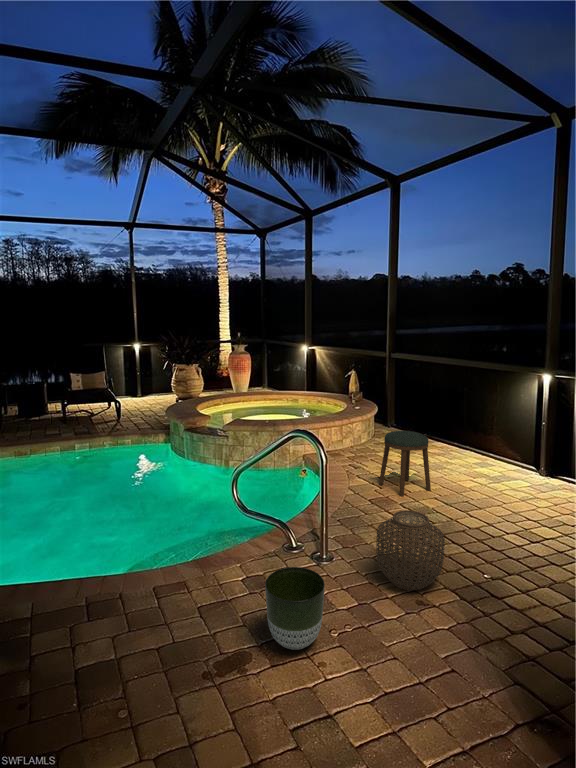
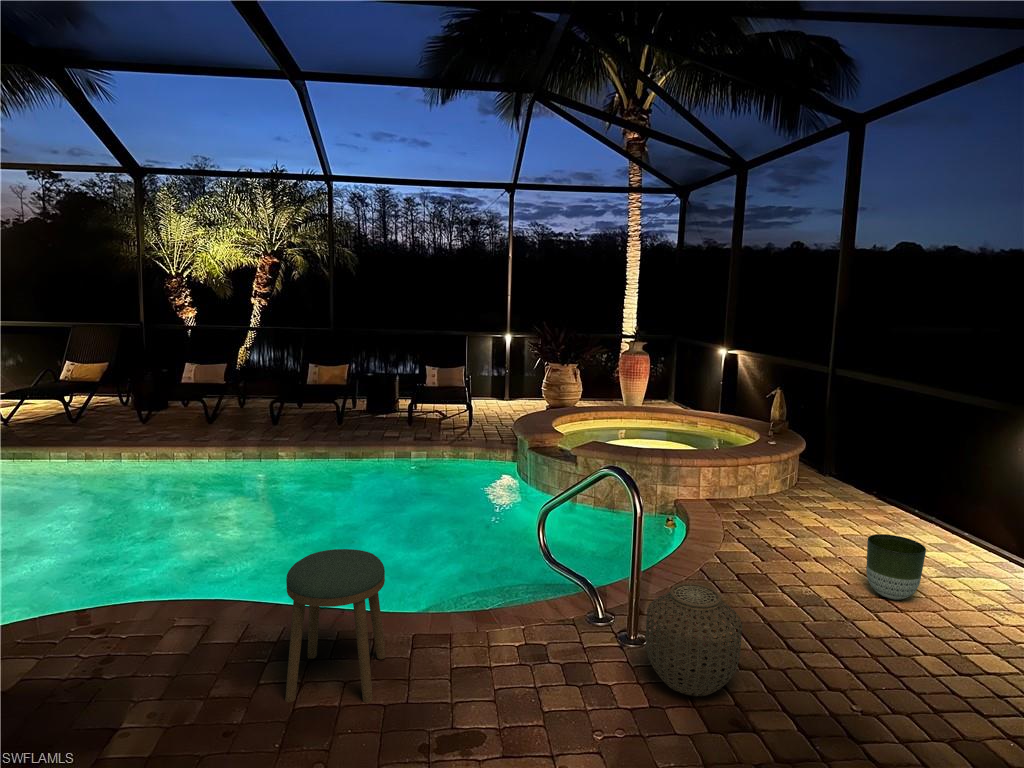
stool: present [379,431,431,497] -> present [285,549,386,703]
planter: present [265,567,325,650] -> present [866,534,926,600]

